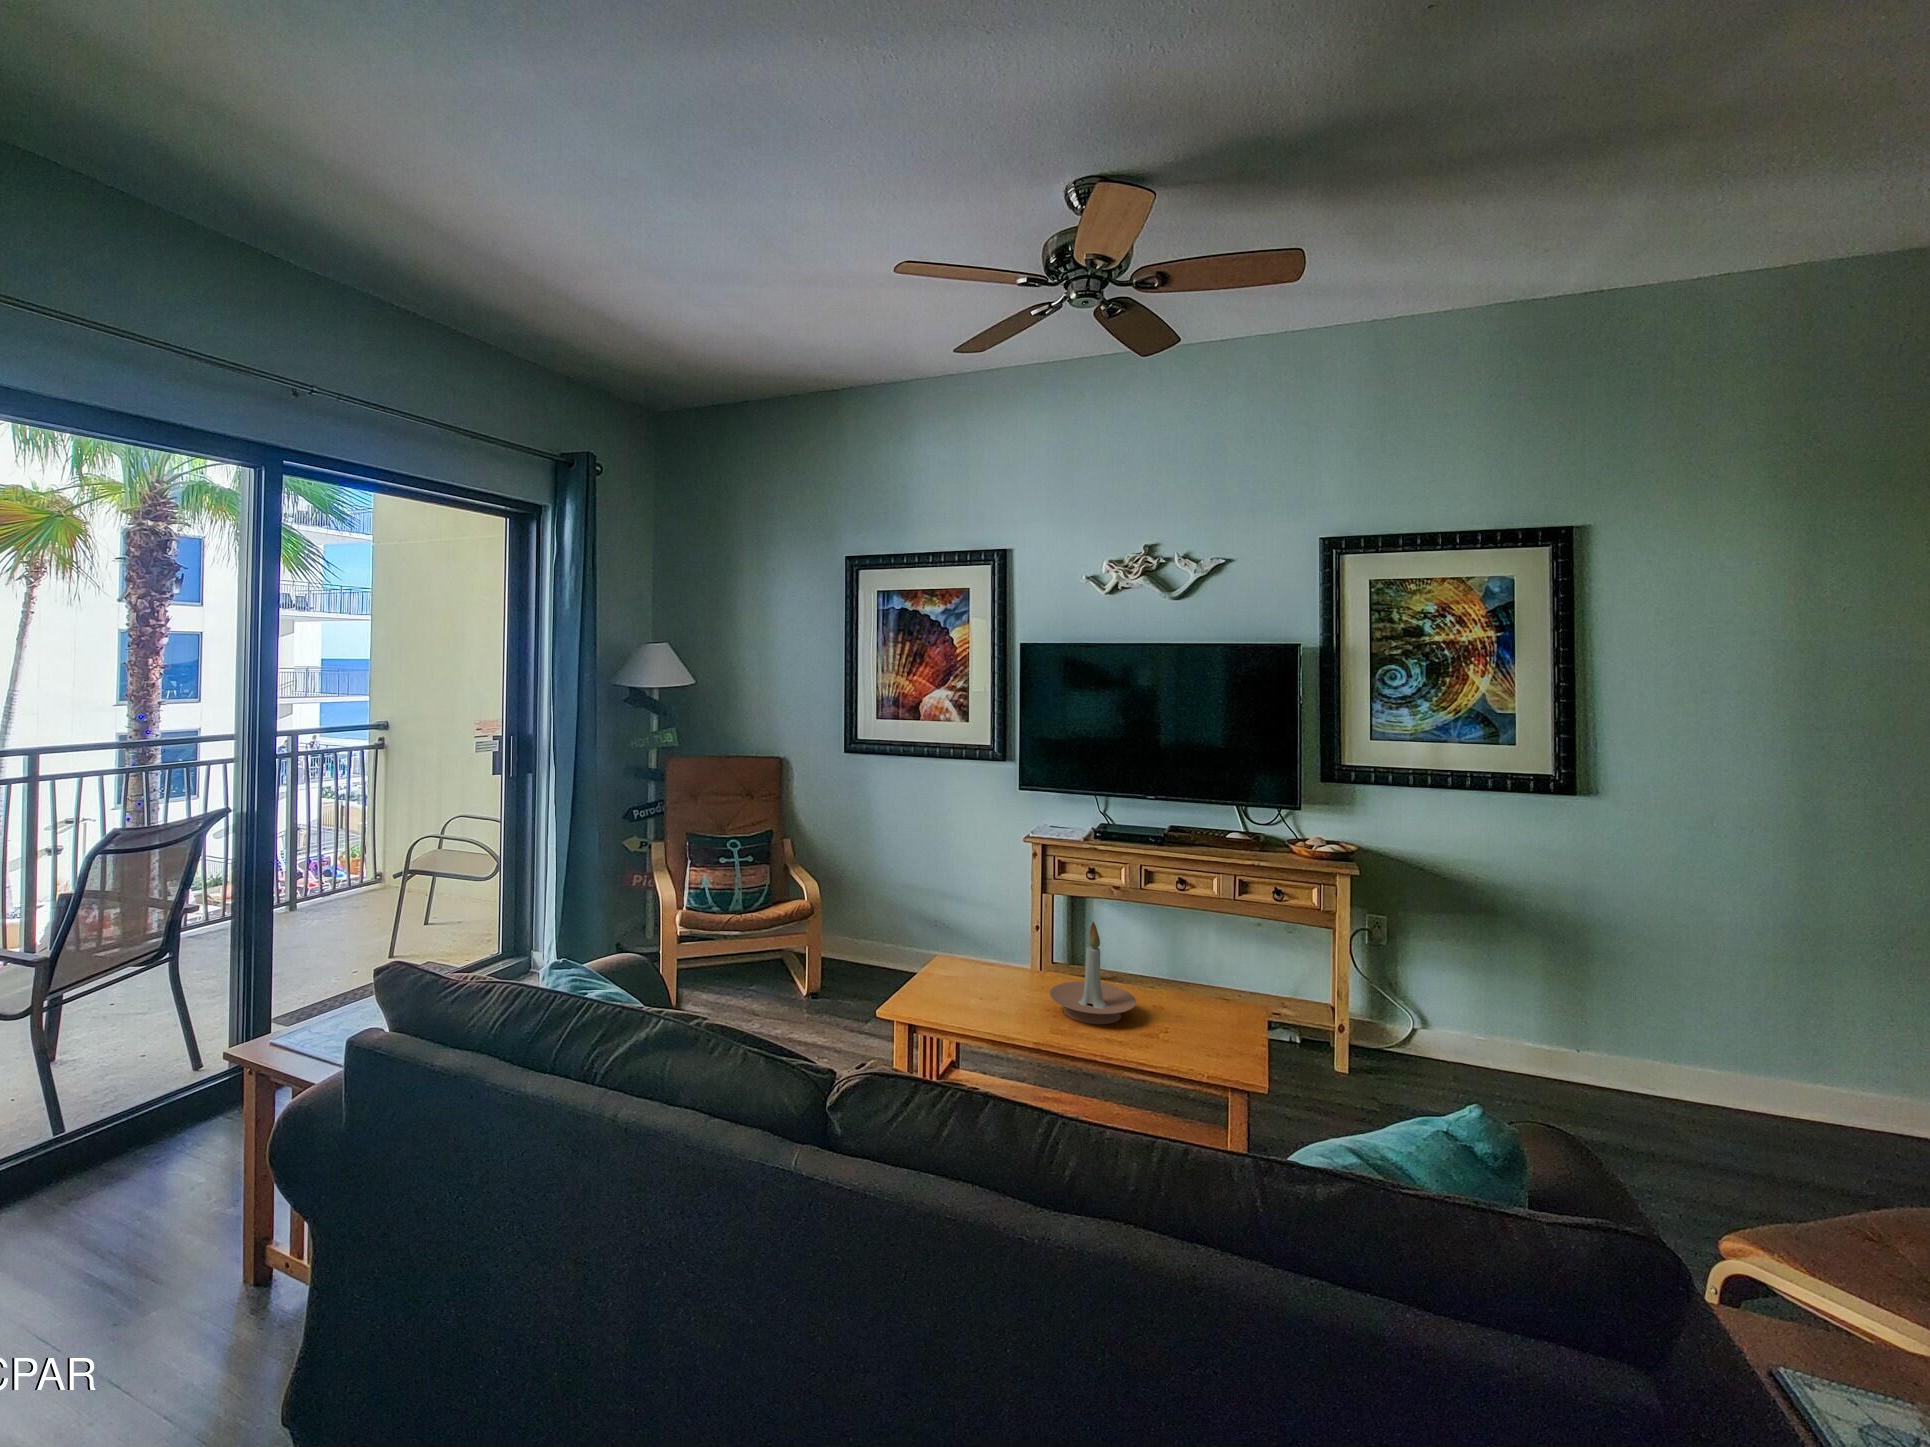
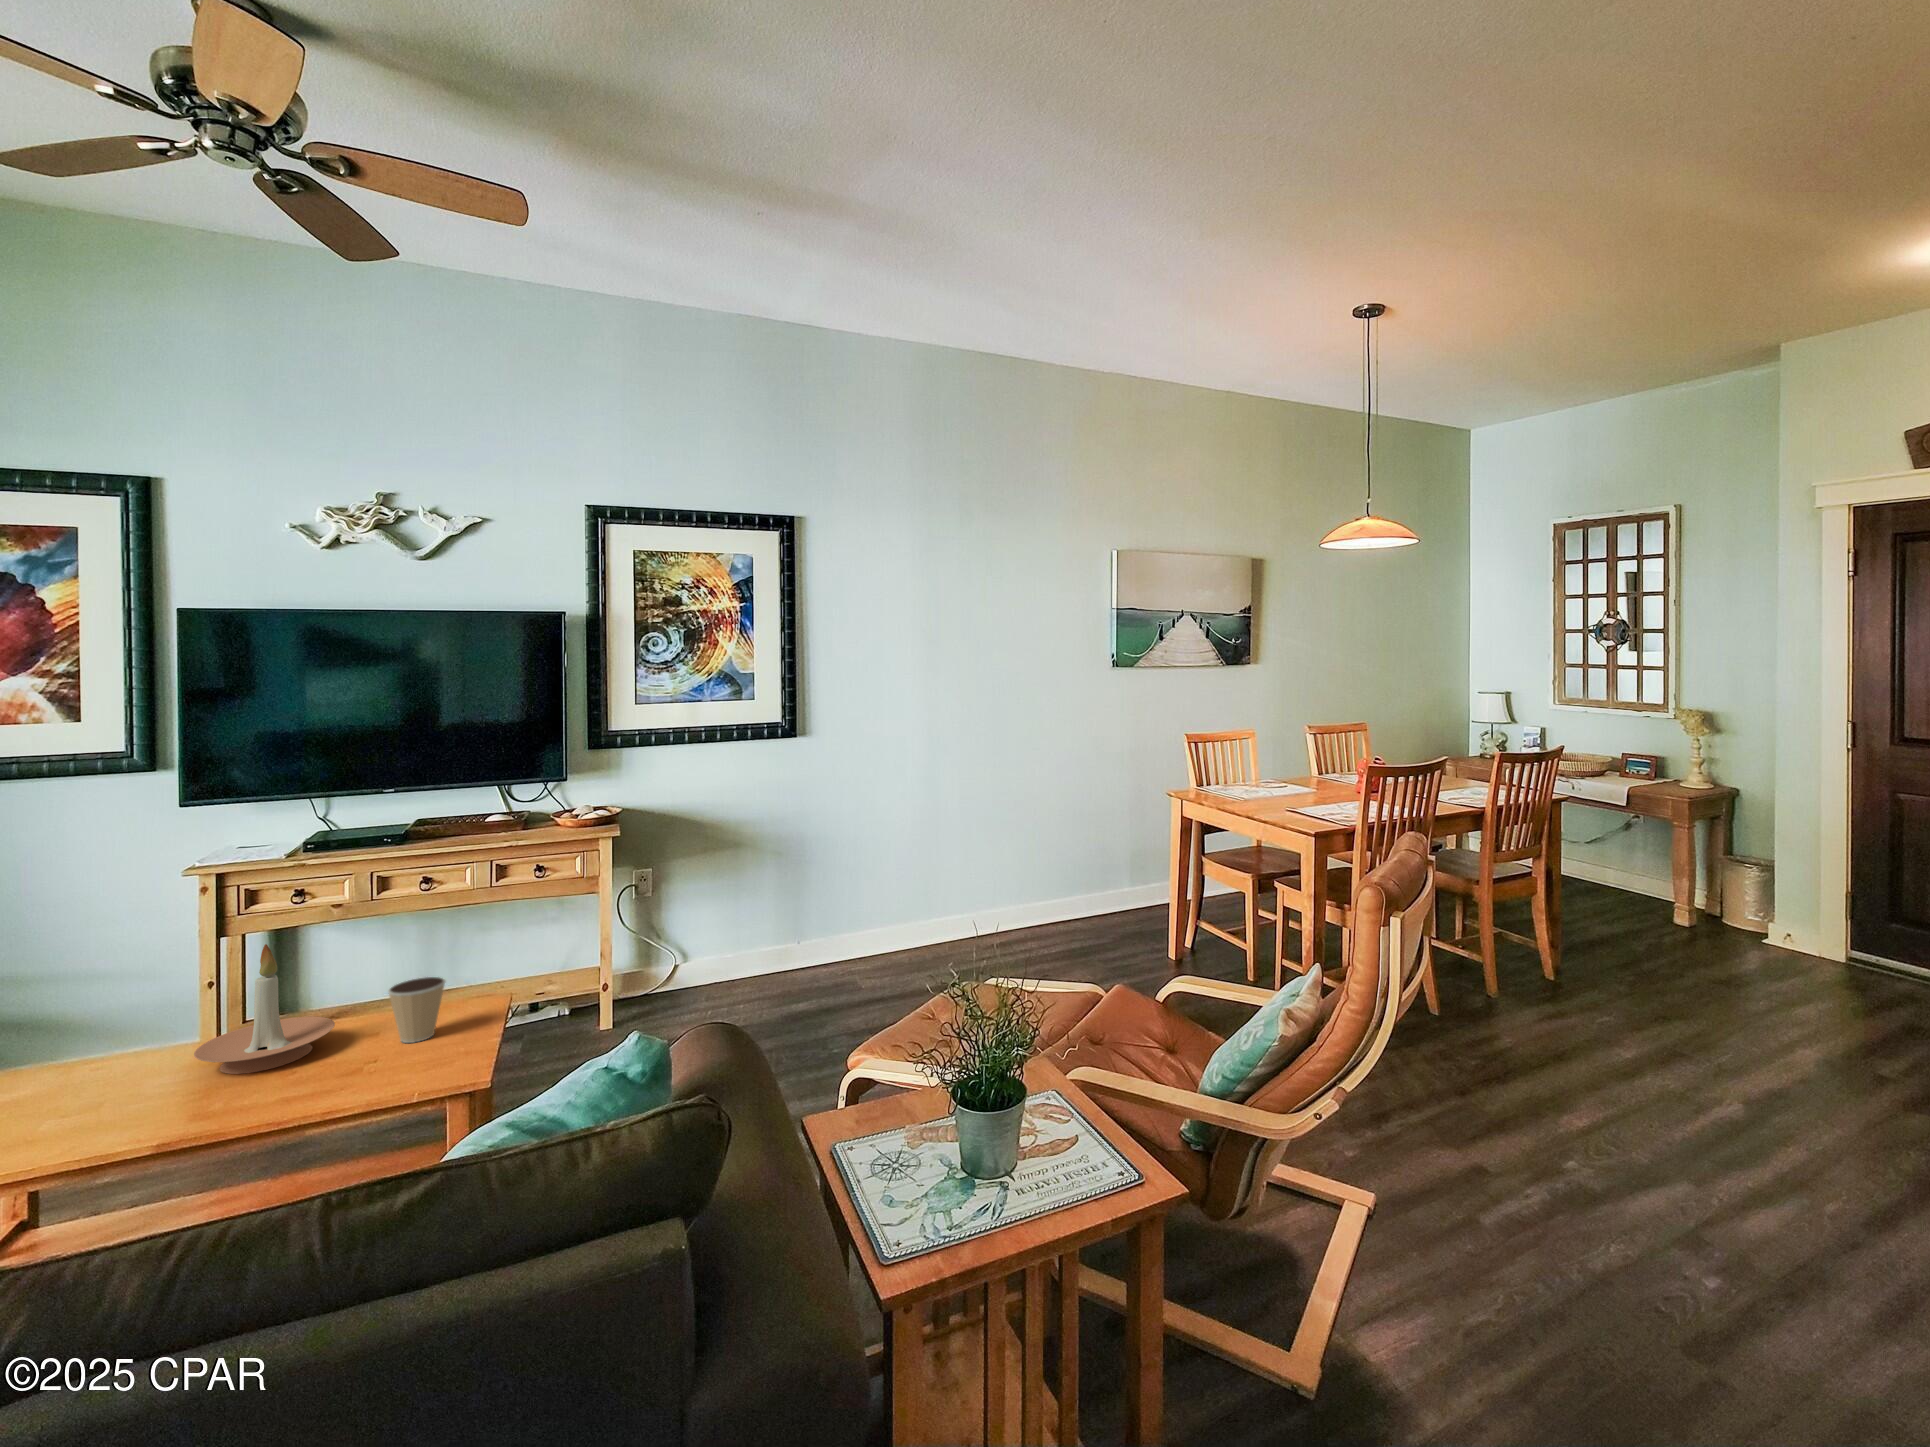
coffee cup: none [1177,981,1222,1040] -> present [388,977,445,1043]

